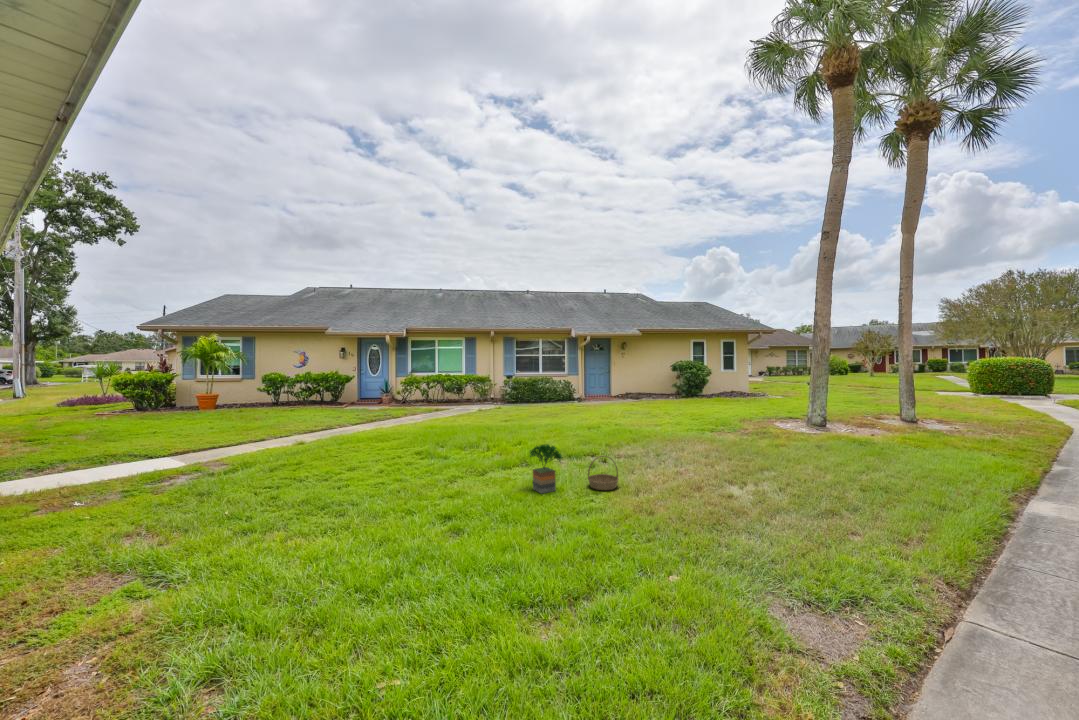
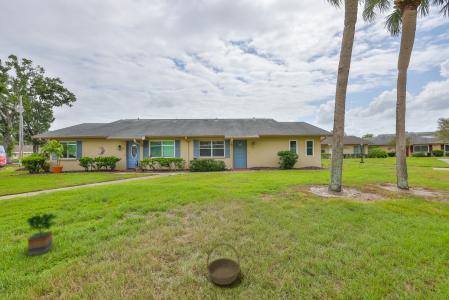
basket: present [588,456,619,490] -> present [207,243,240,285]

